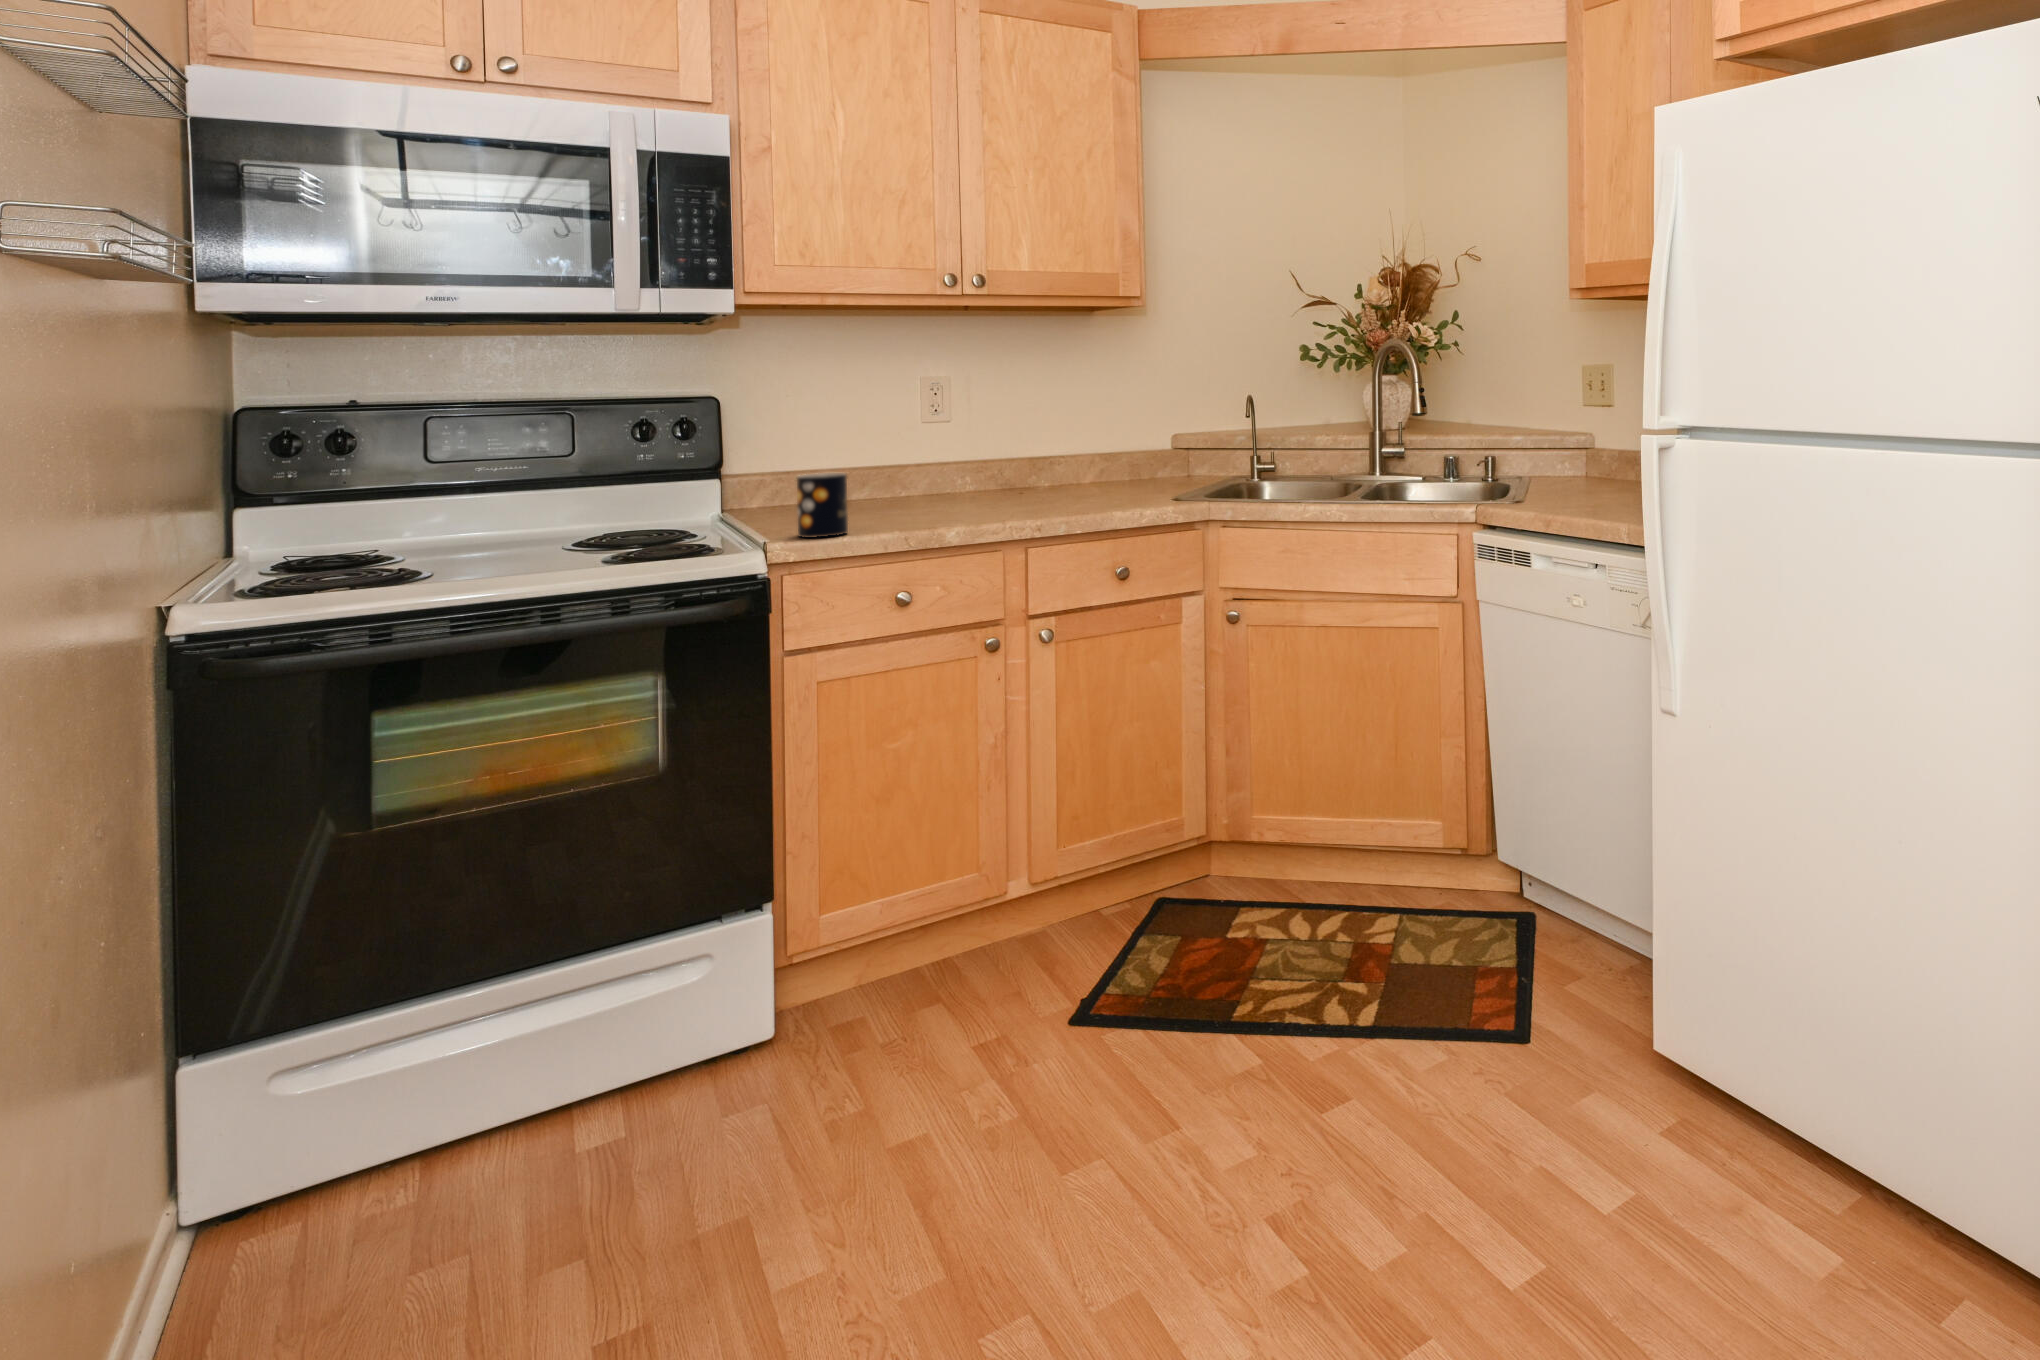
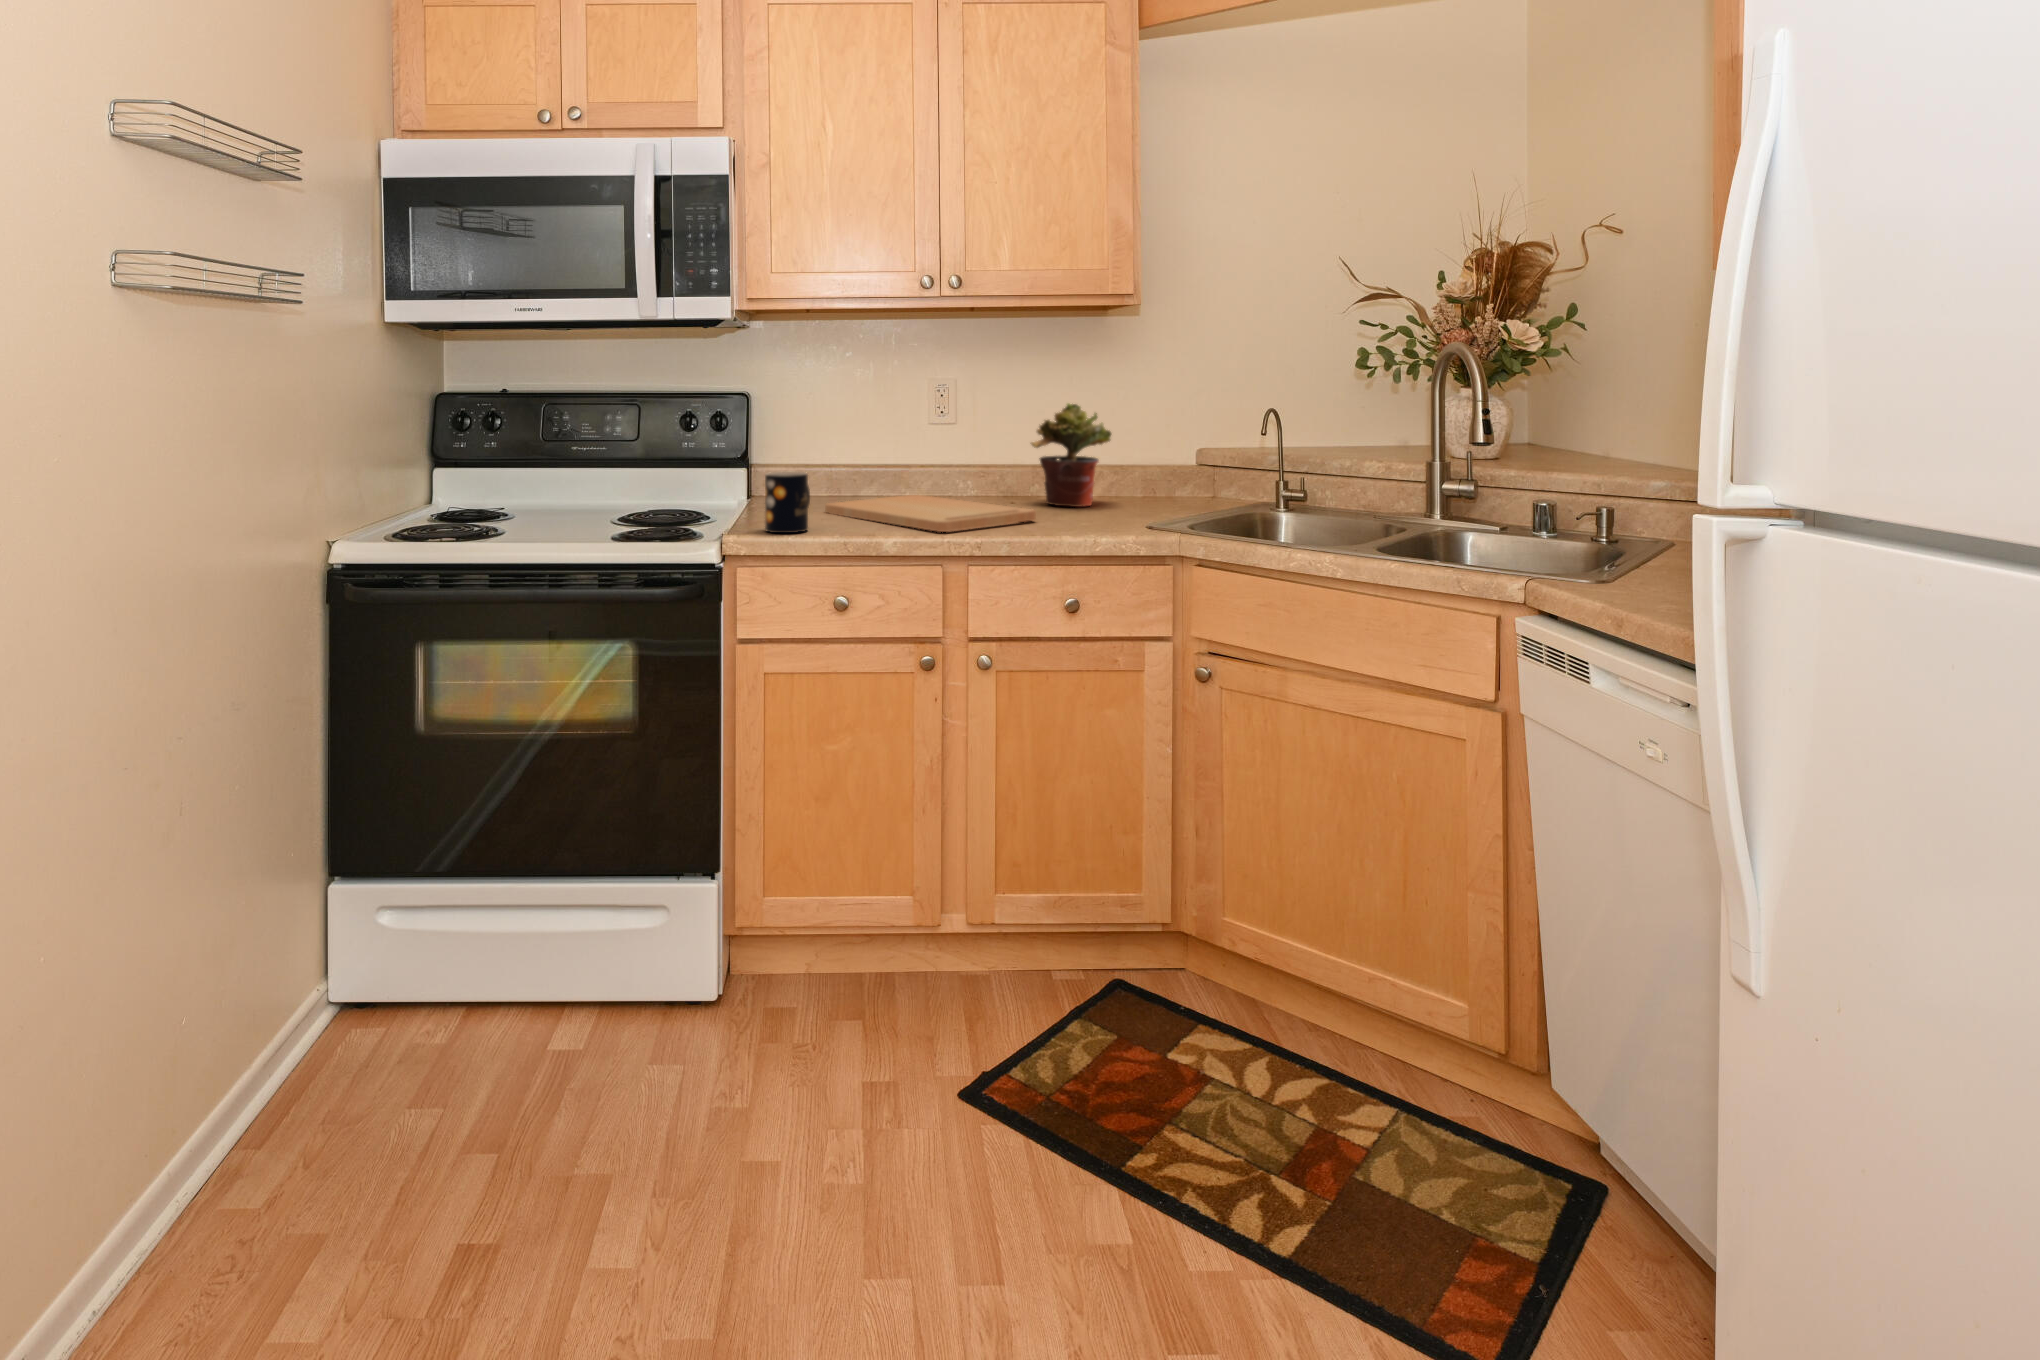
potted plant: none [1031,395,1109,493] -> present [1031,403,1111,507]
cutting board: none [830,494,1064,521] -> present [825,495,1036,532]

